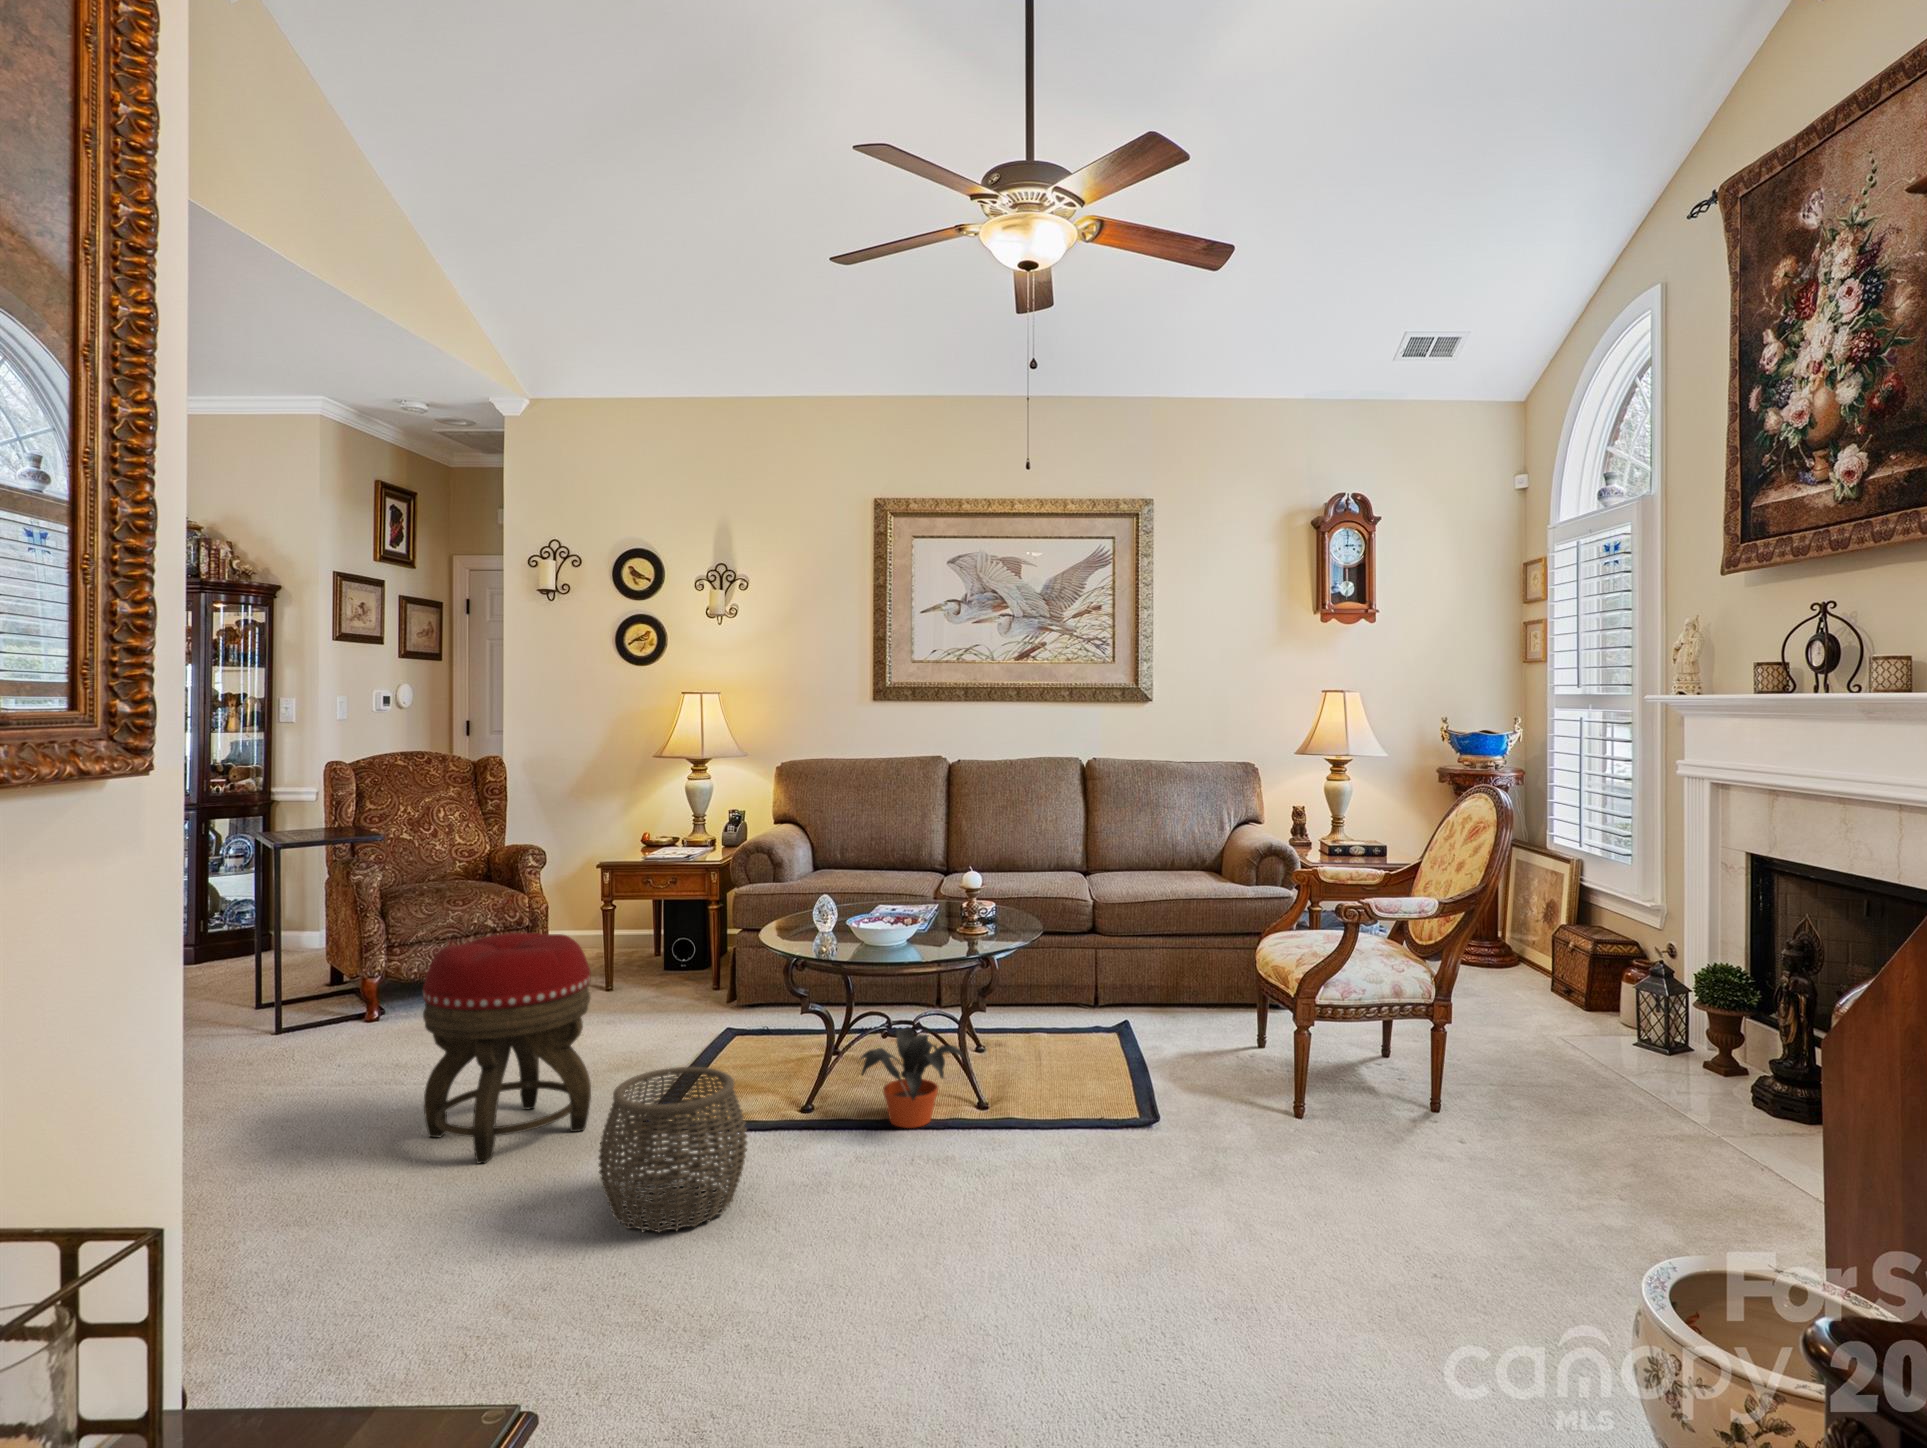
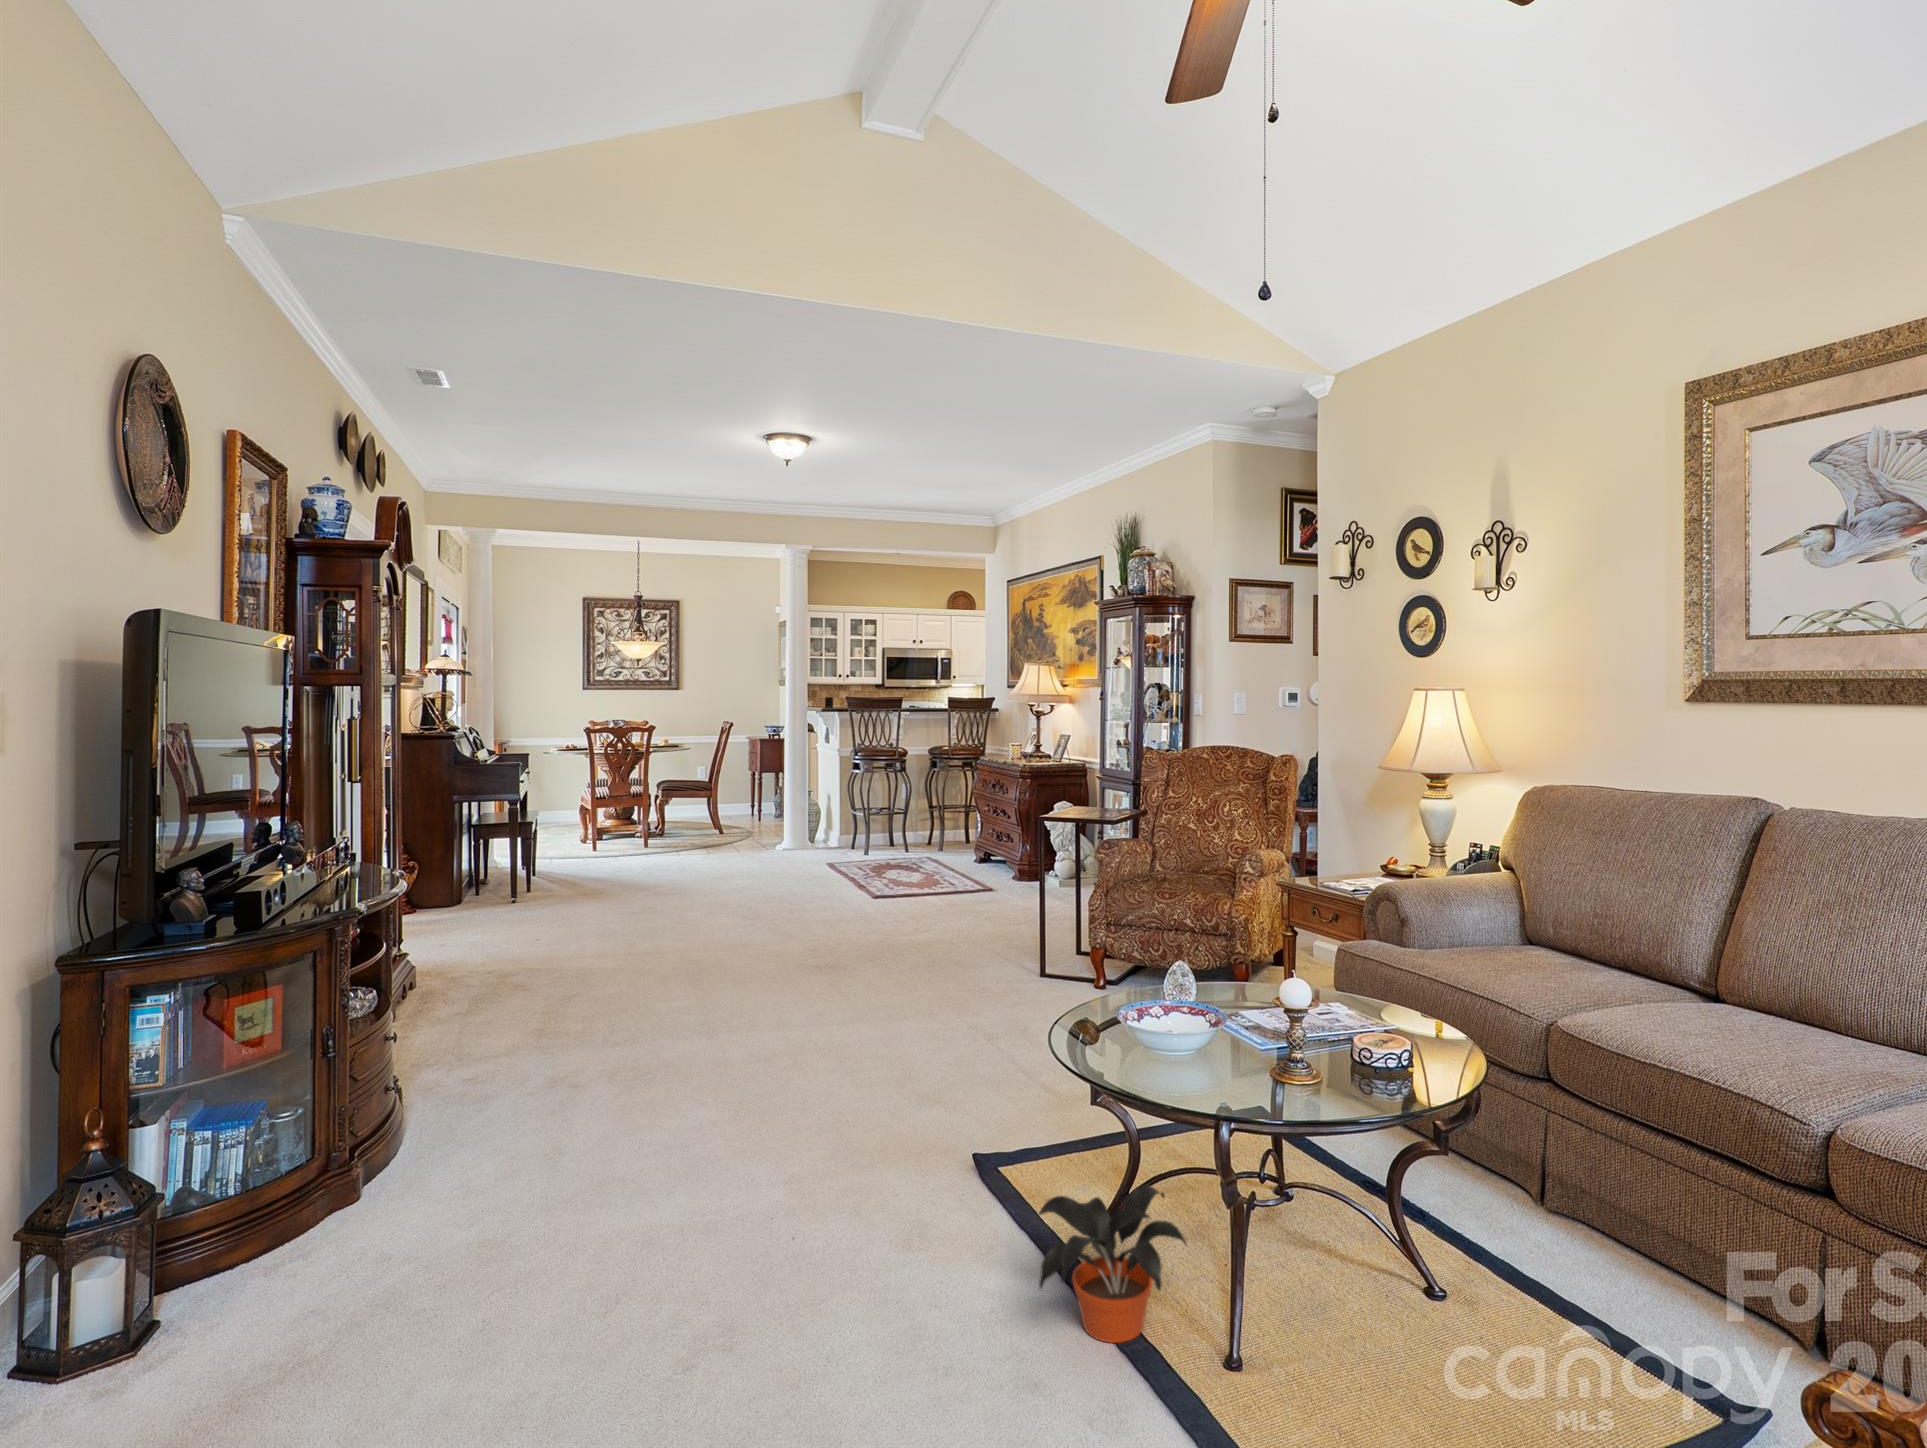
footstool: present [423,933,591,1163] -> none [843,926,988,1143]
woven basket: present [598,1067,747,1232] -> none [715,1098,869,1282]

